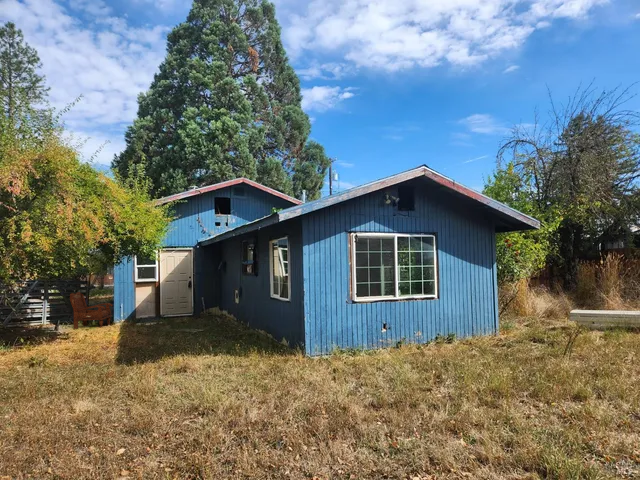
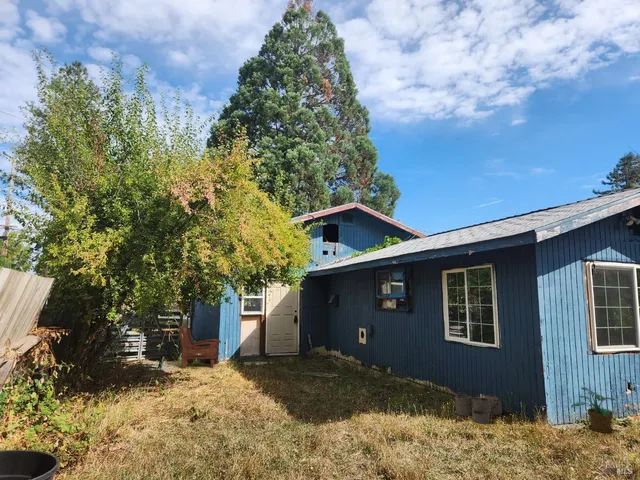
potted plant: none [325,328,351,359] -> present [572,387,615,433]
woven basket: none [252,335,288,357] -> present [455,394,502,424]

